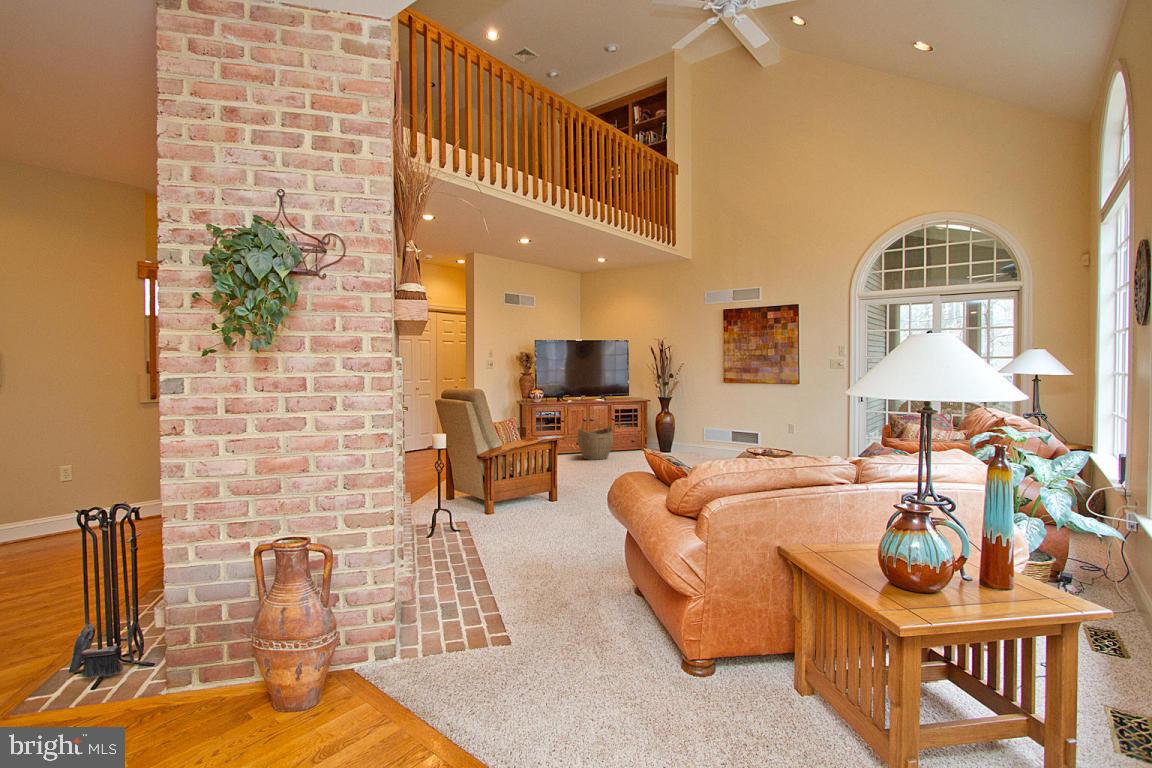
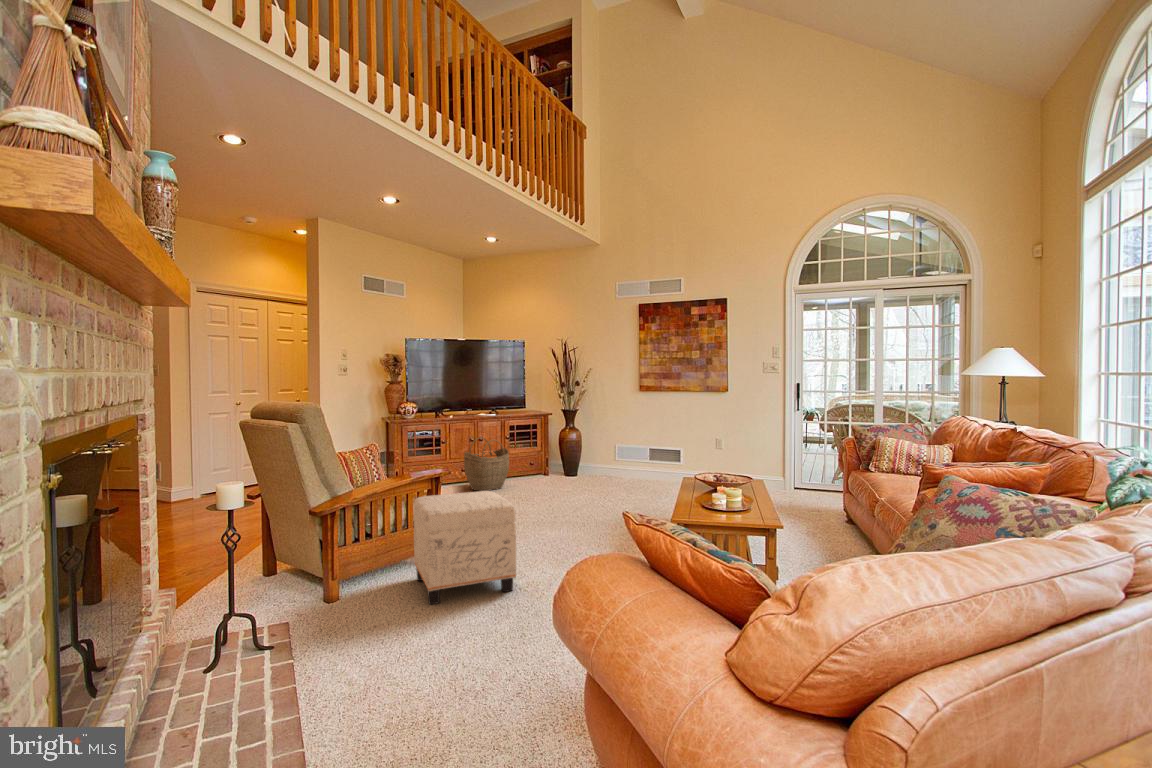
ottoman: none [528,454,591,522] -> present [414,491,516,605]

